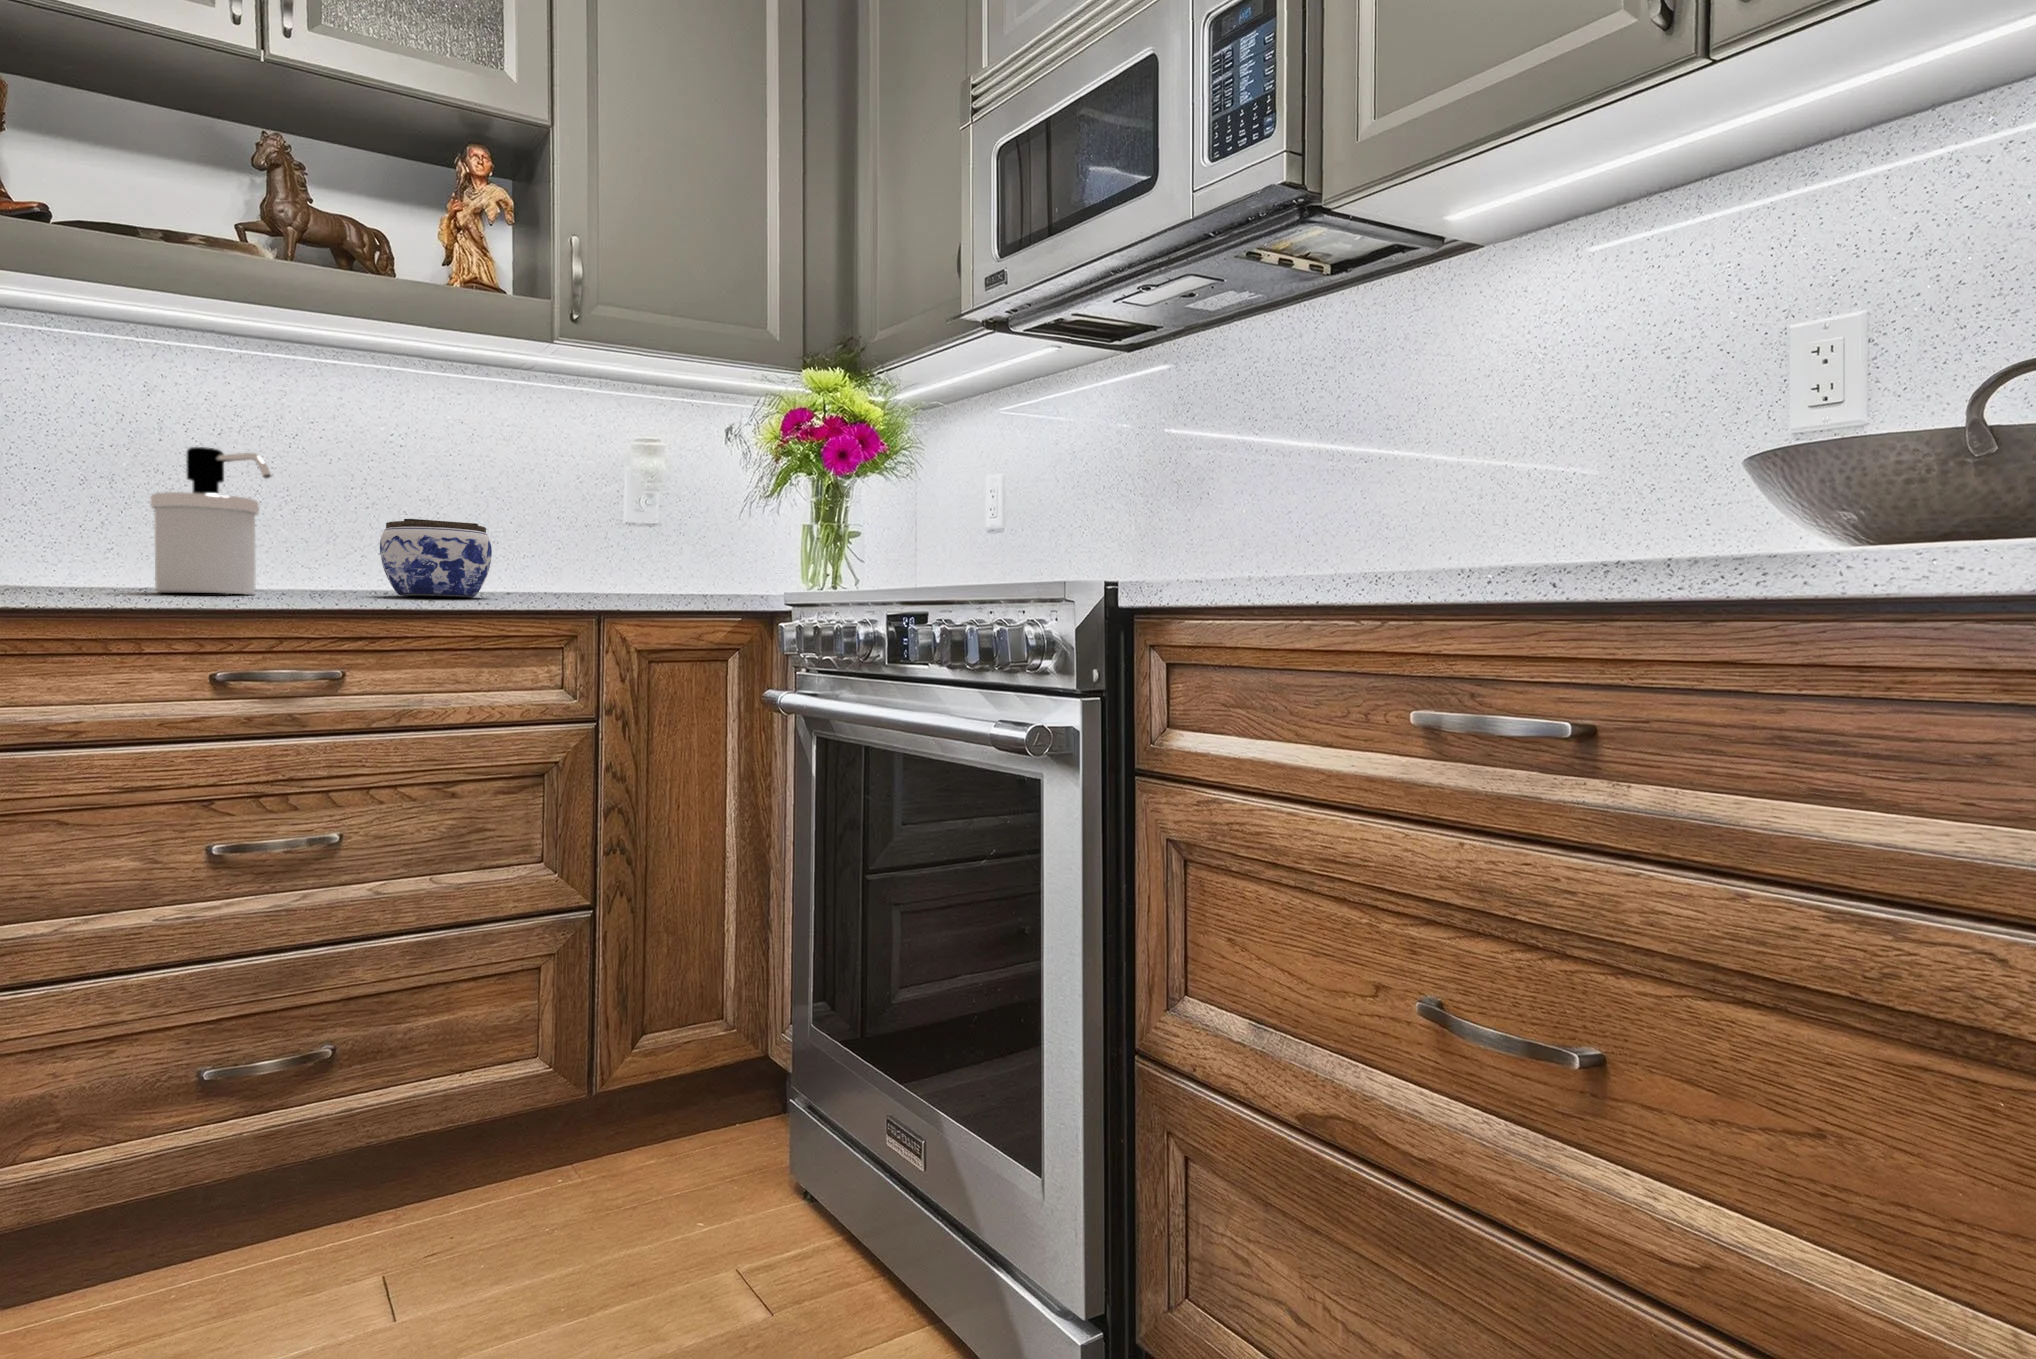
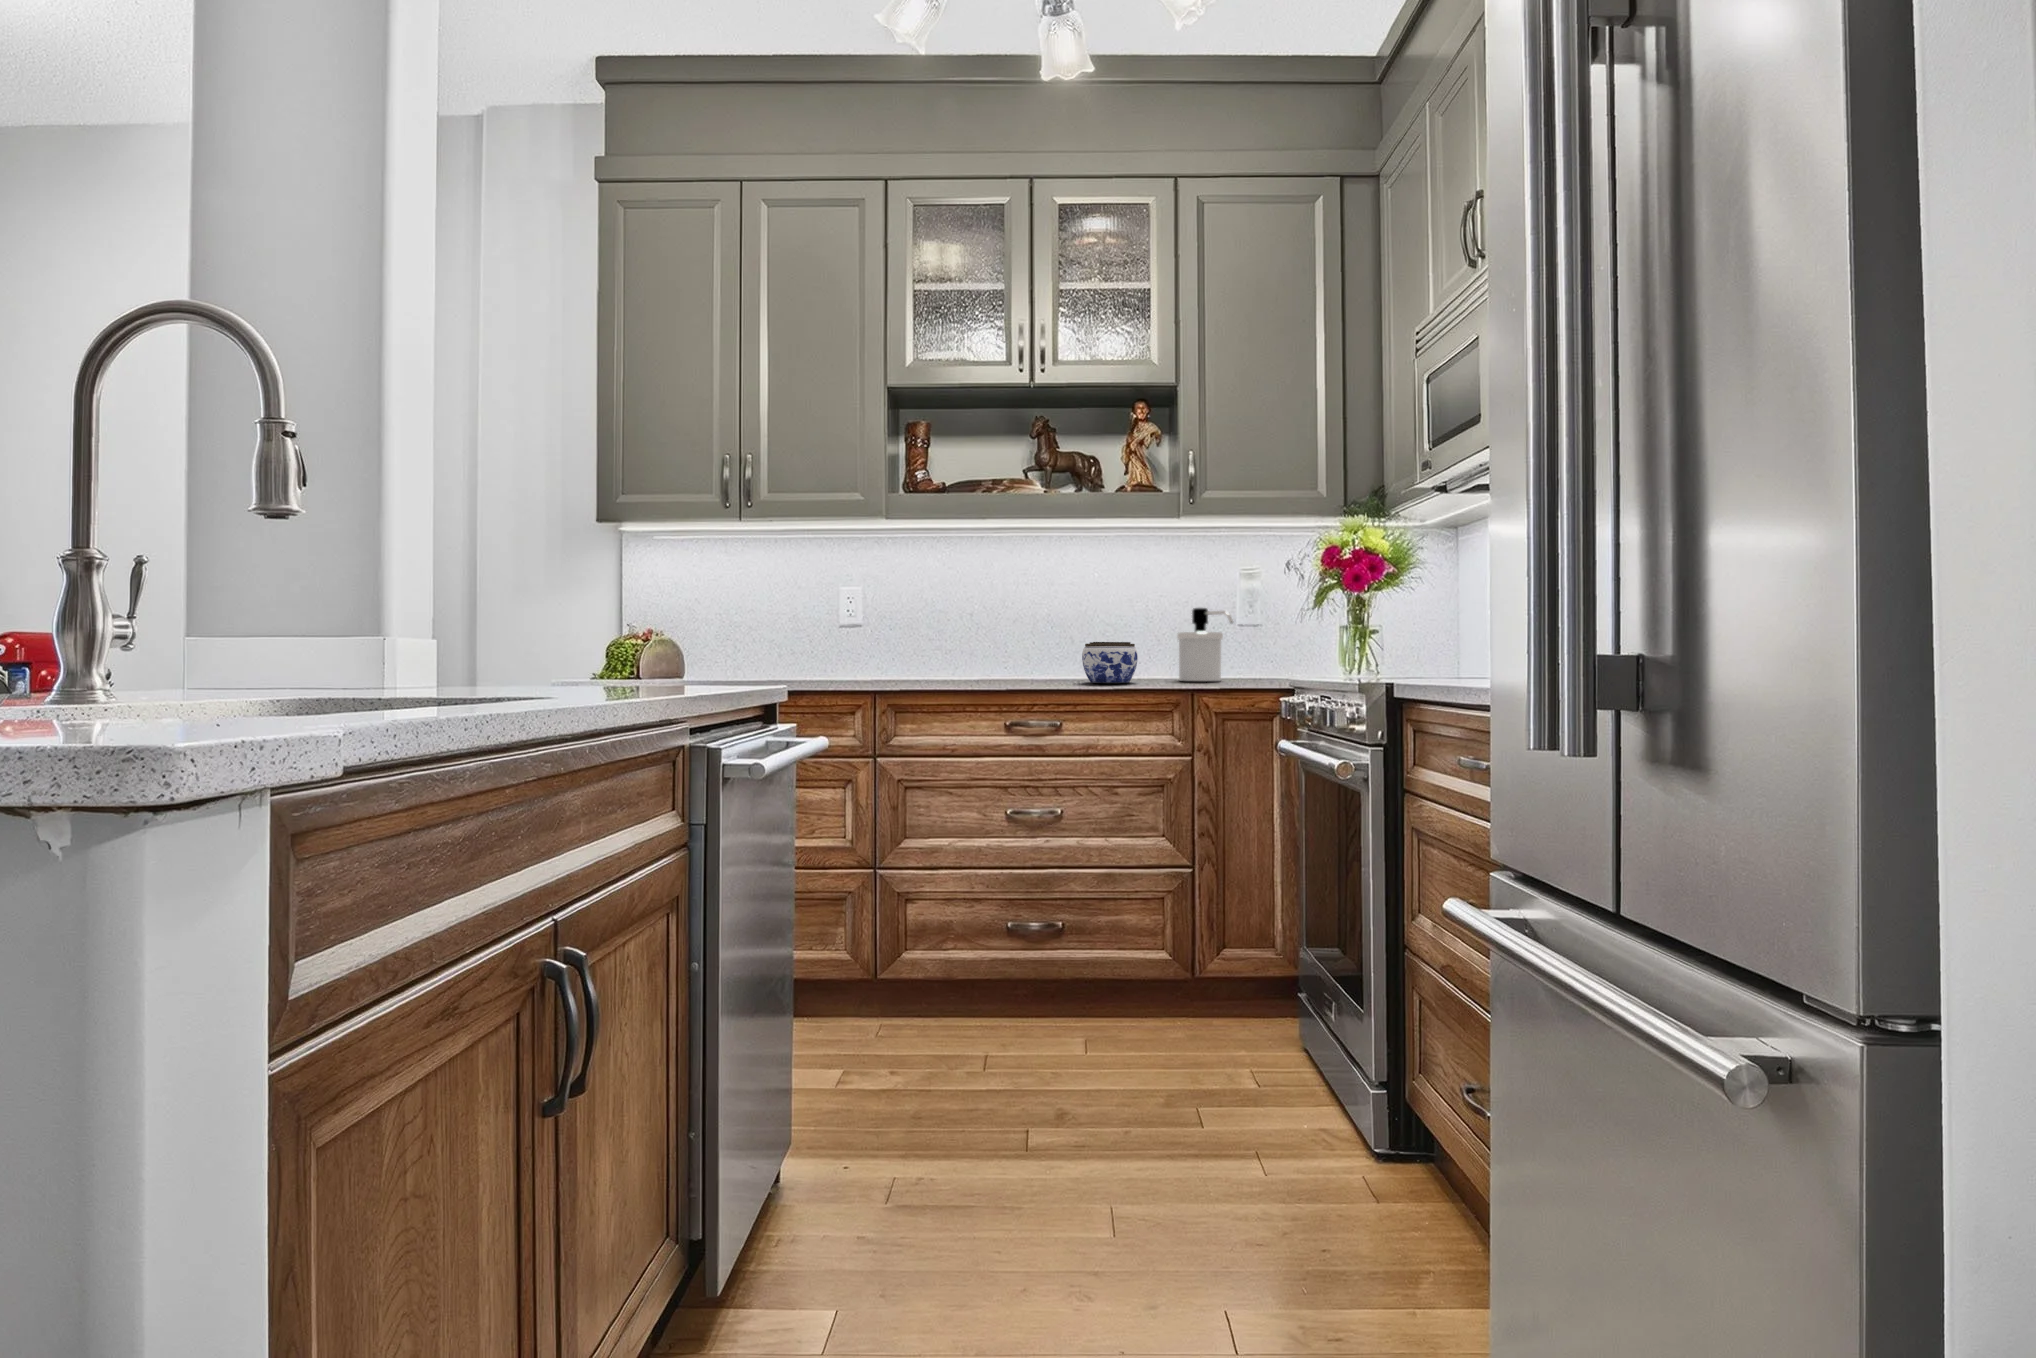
soap dispenser: present [151,447,271,595] -> present [1177,608,1233,681]

